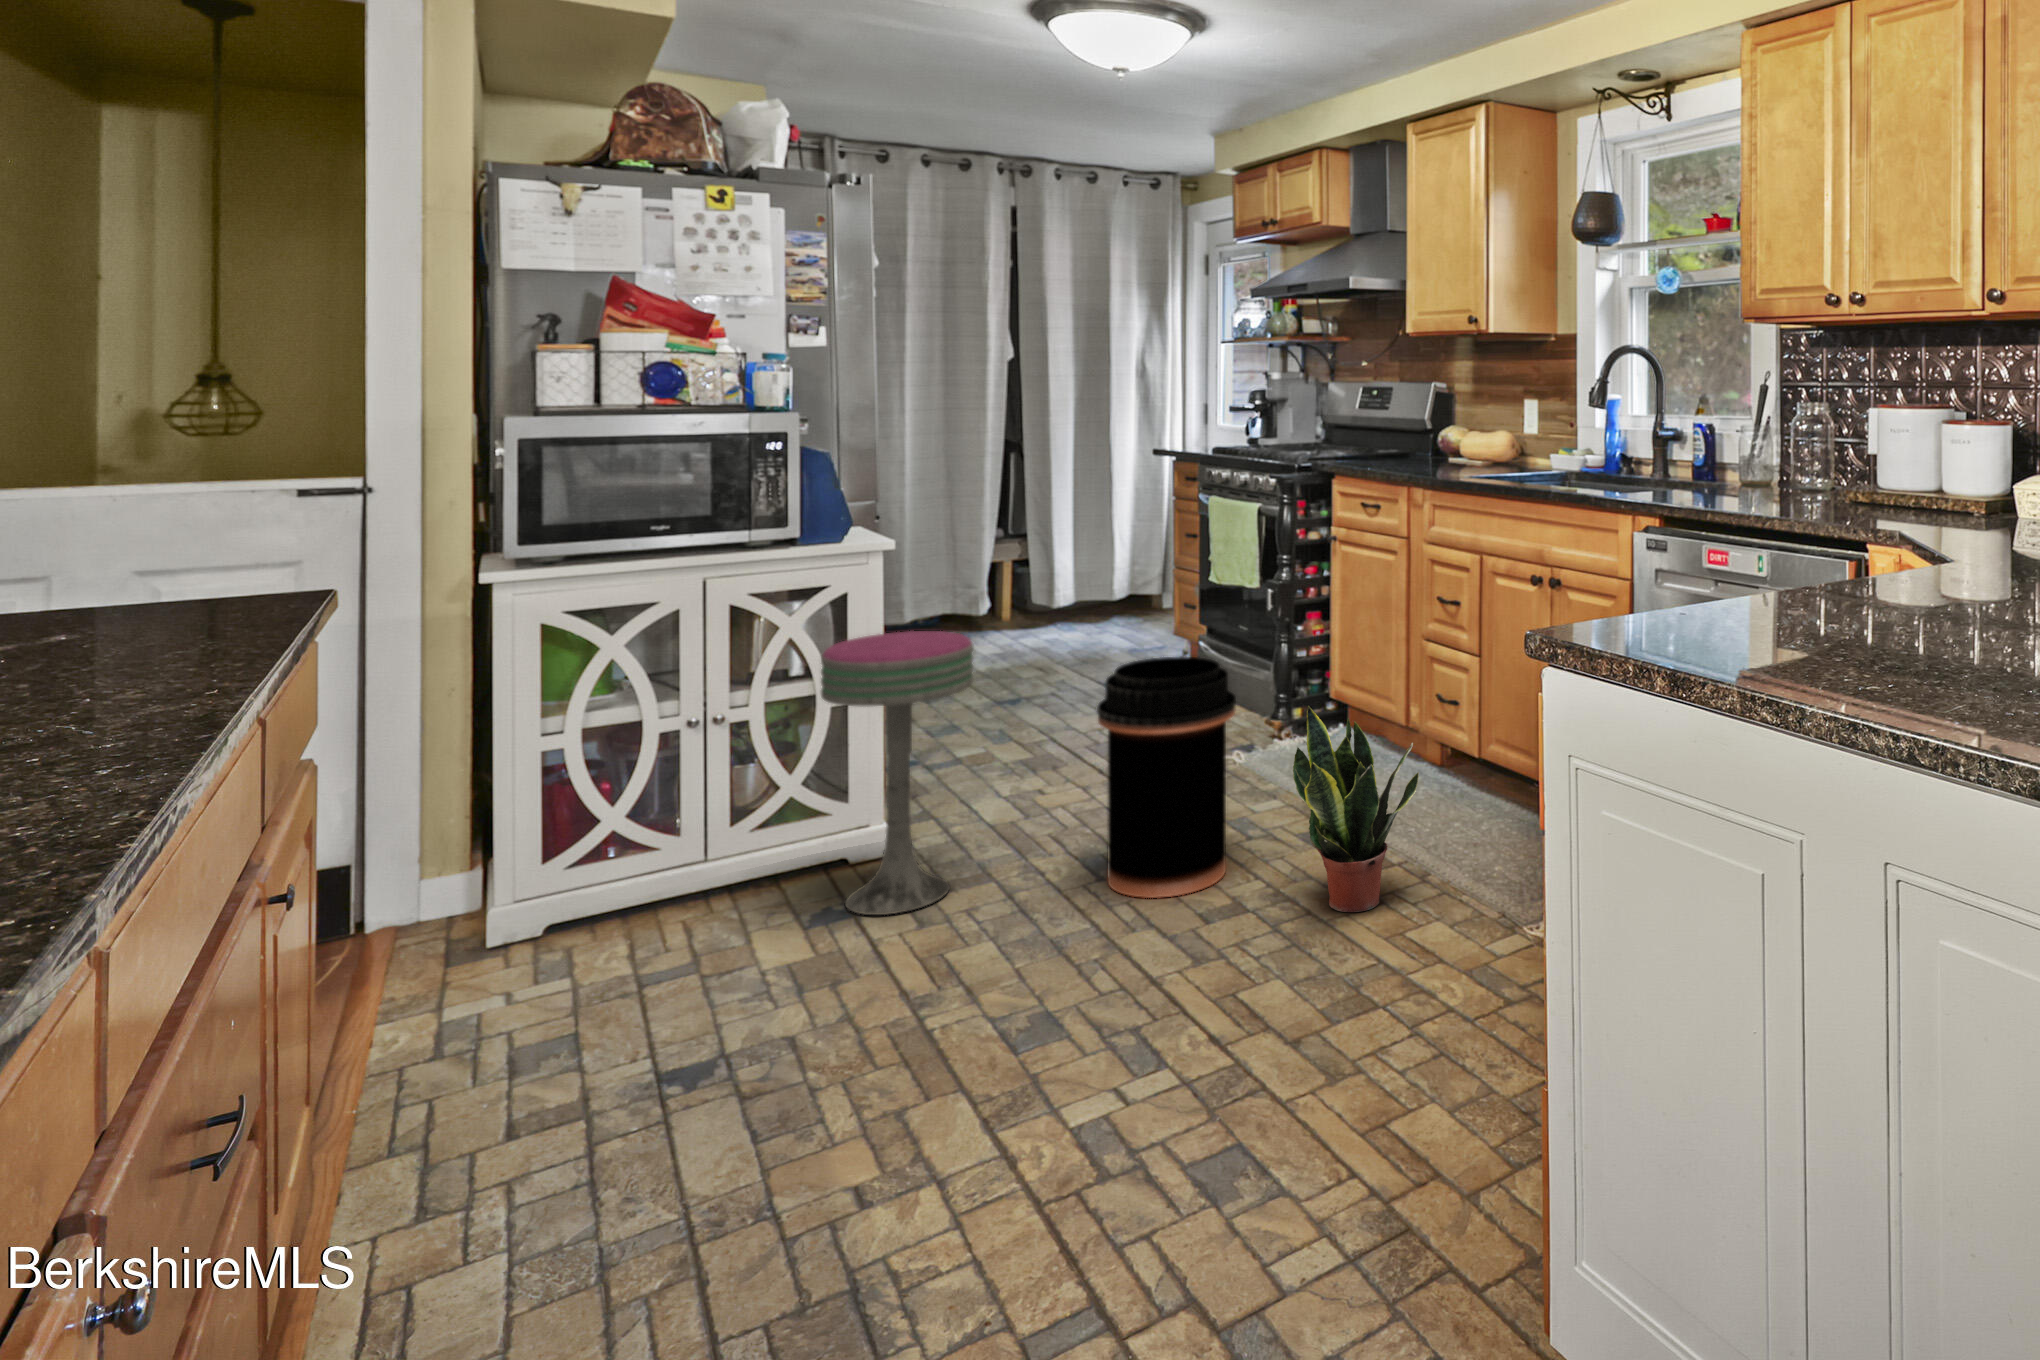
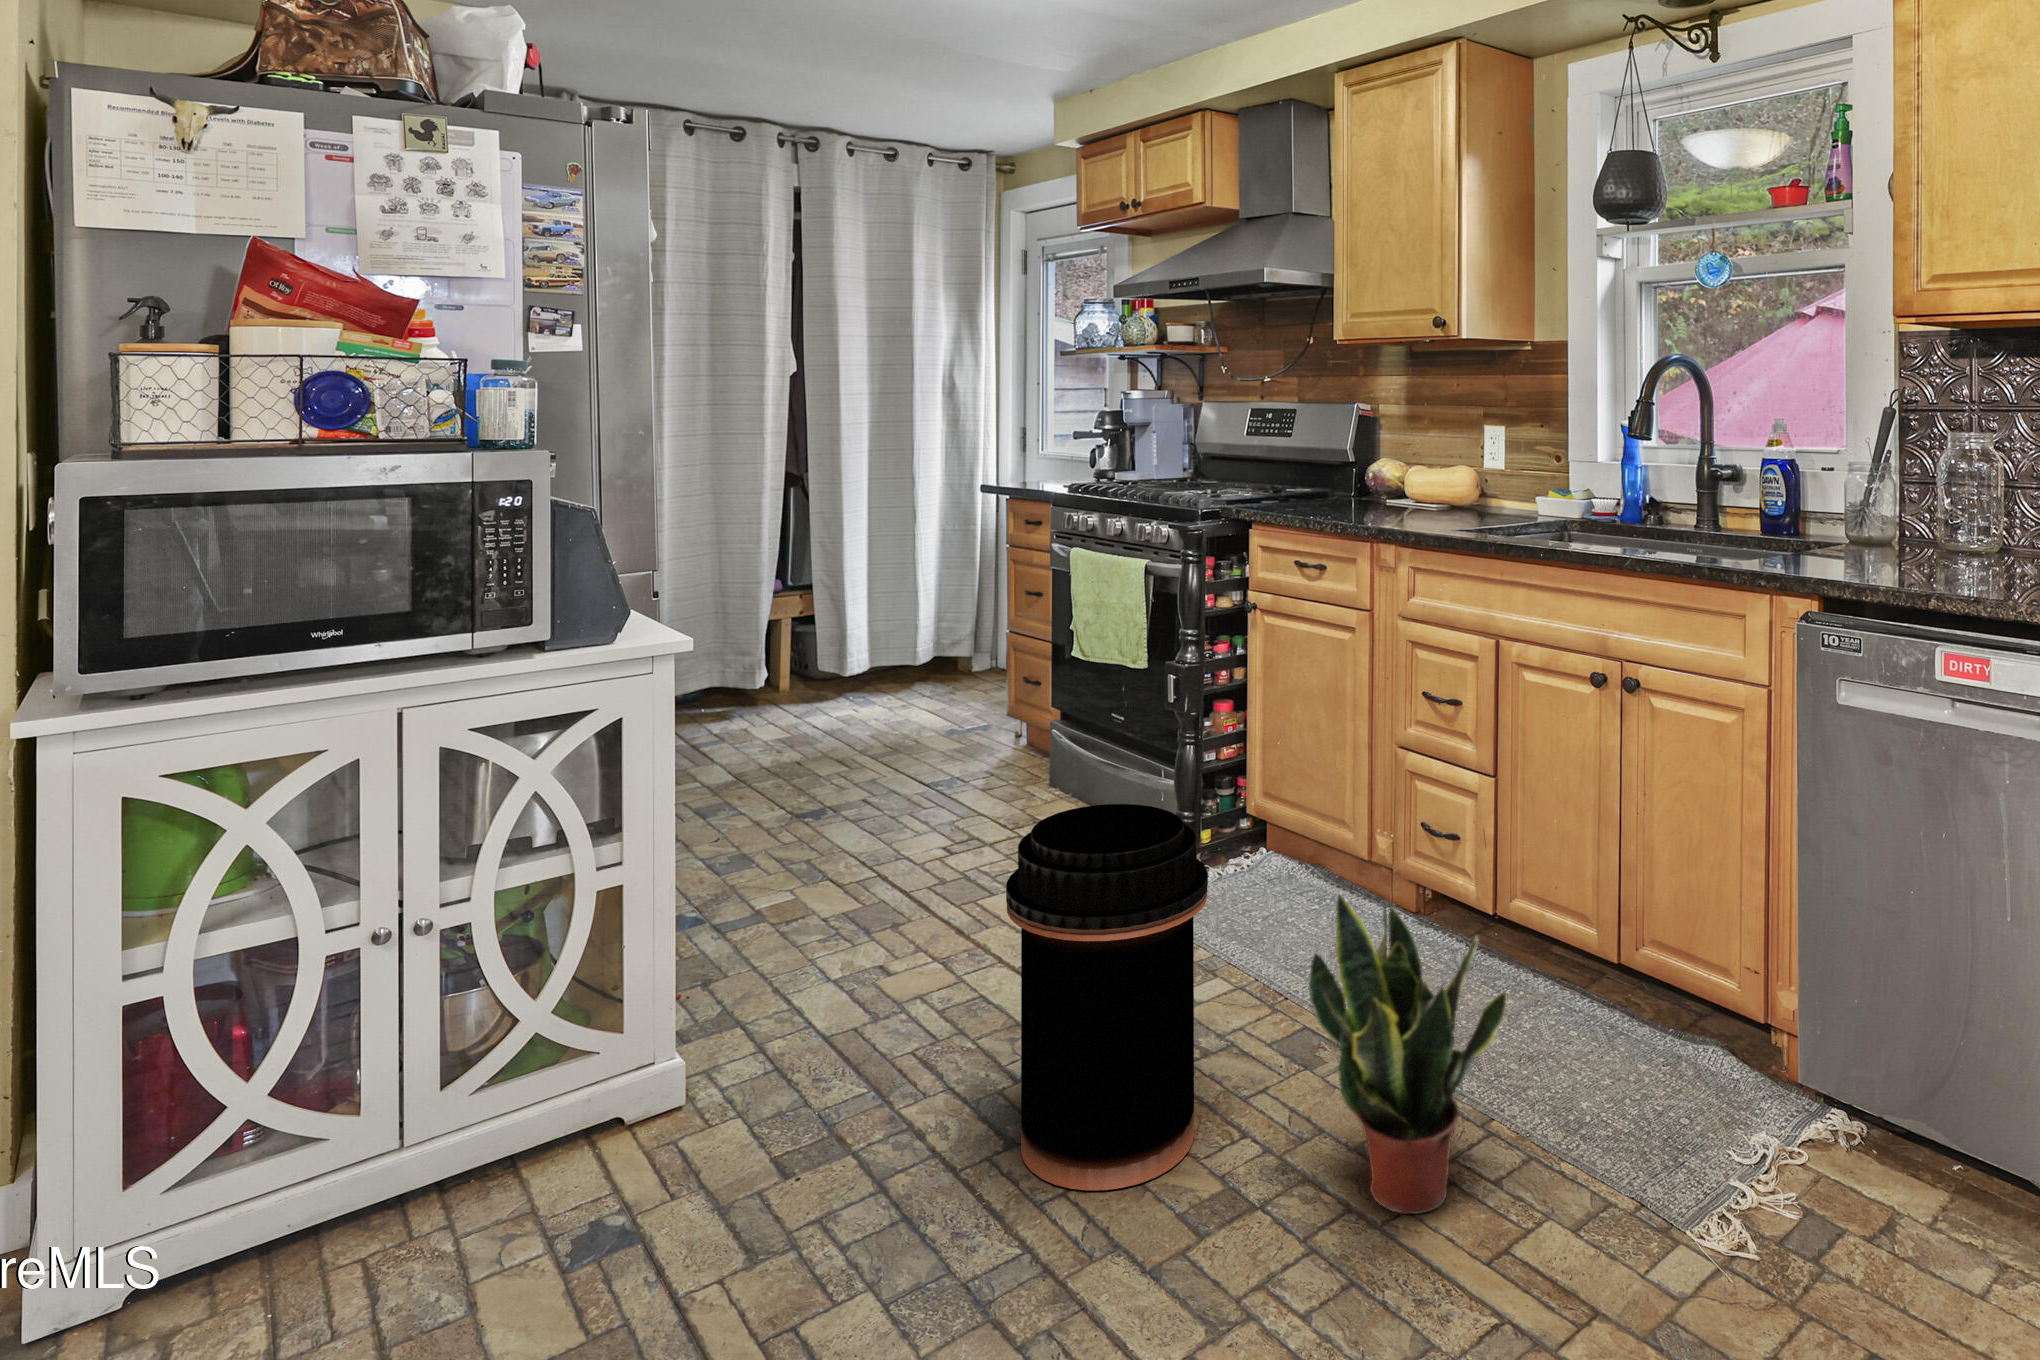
bar stool: present [821,631,973,915] -> none [584,777,819,1244]

